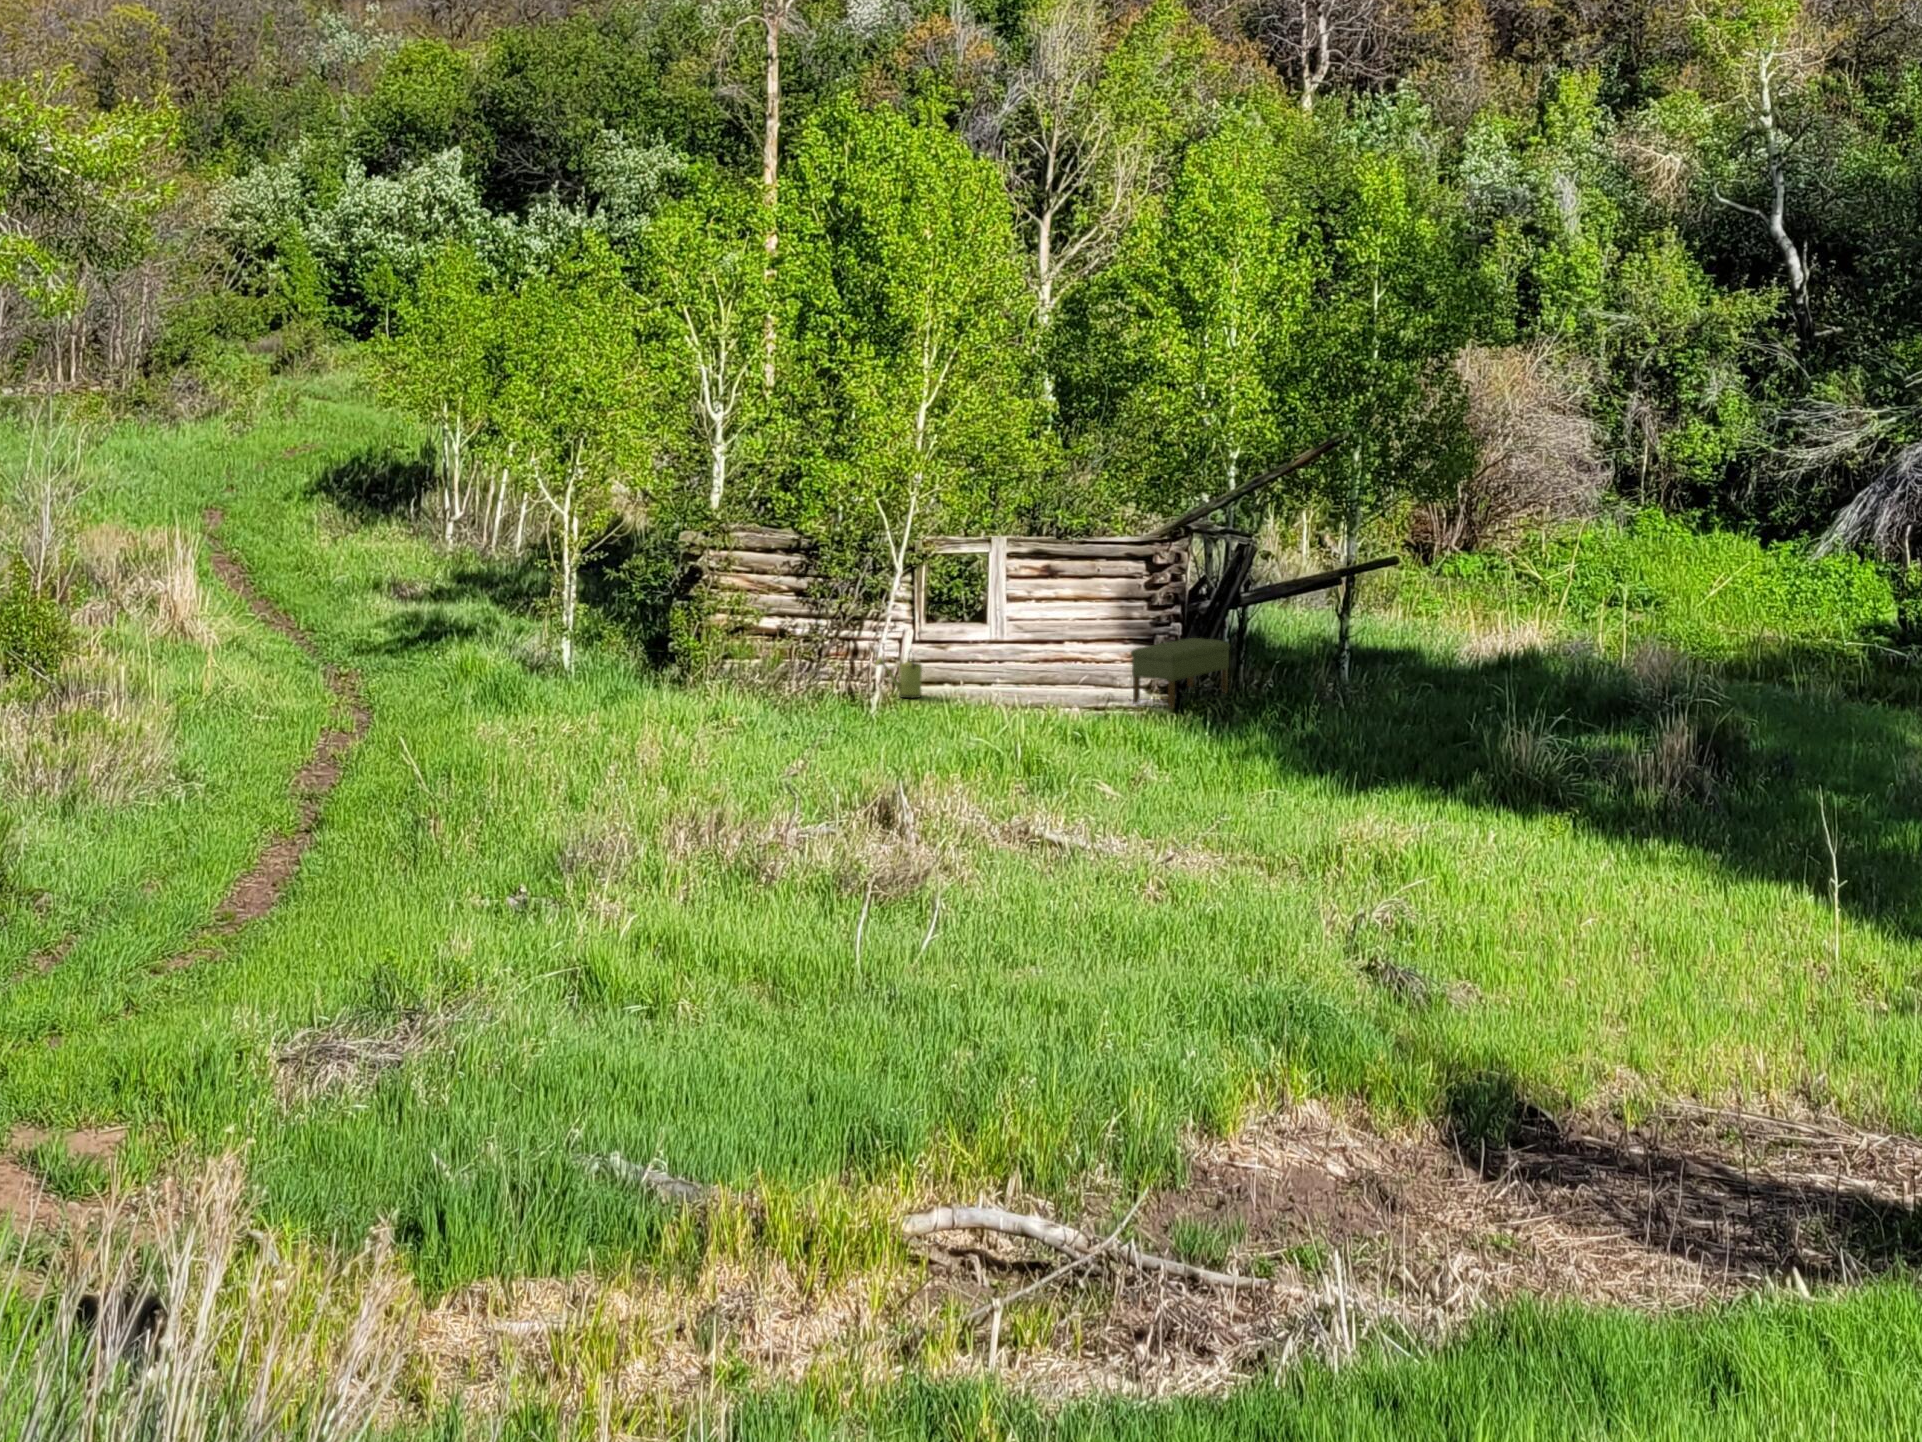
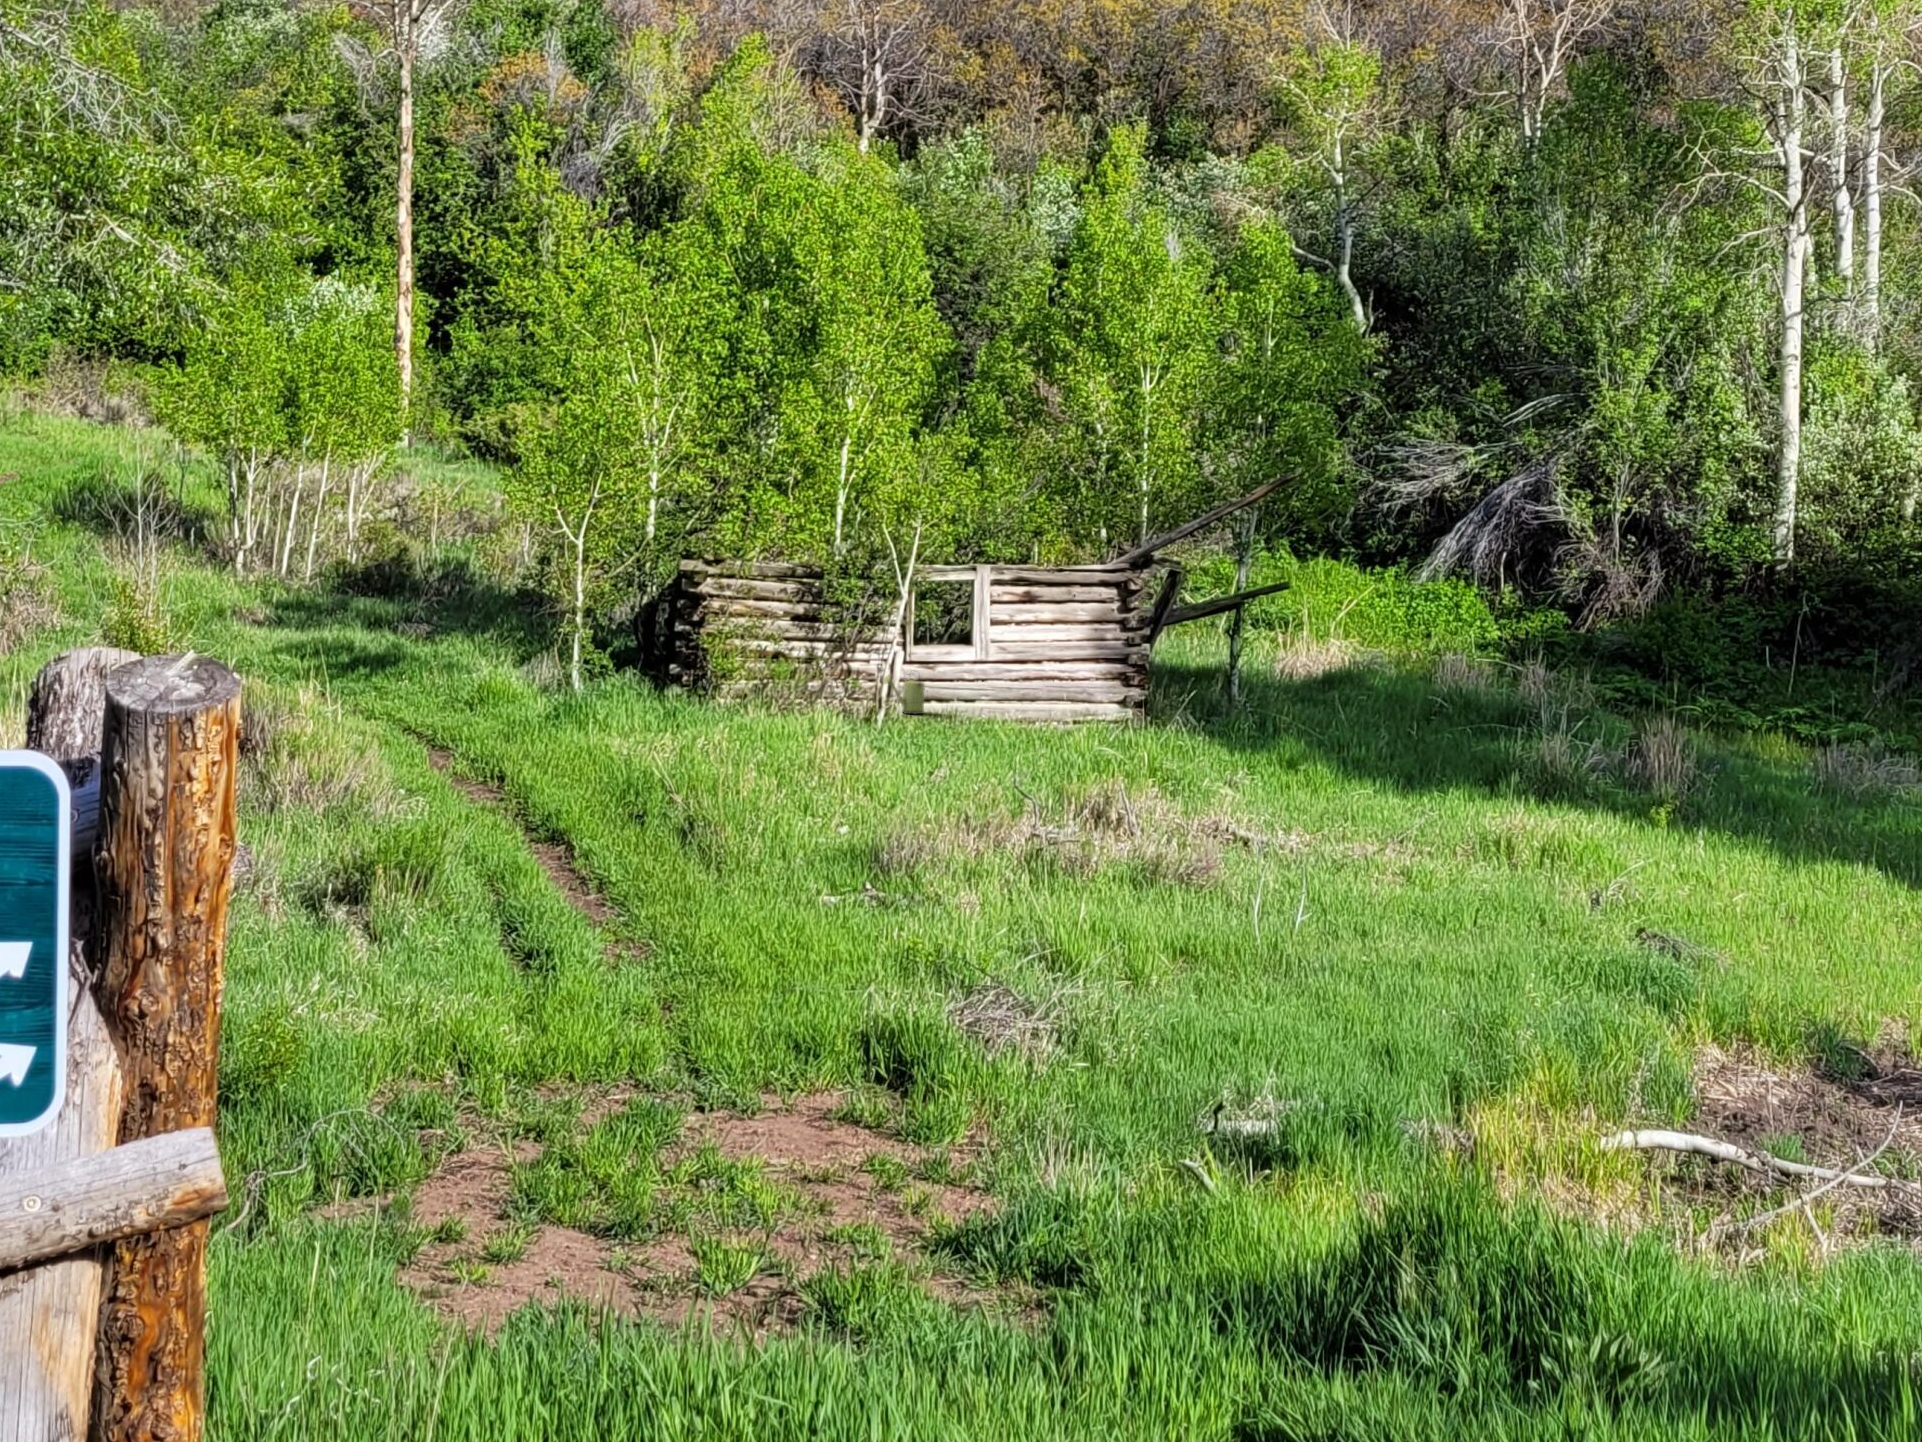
bench: present [1131,638,1230,708] -> none [1116,660,1190,720]

